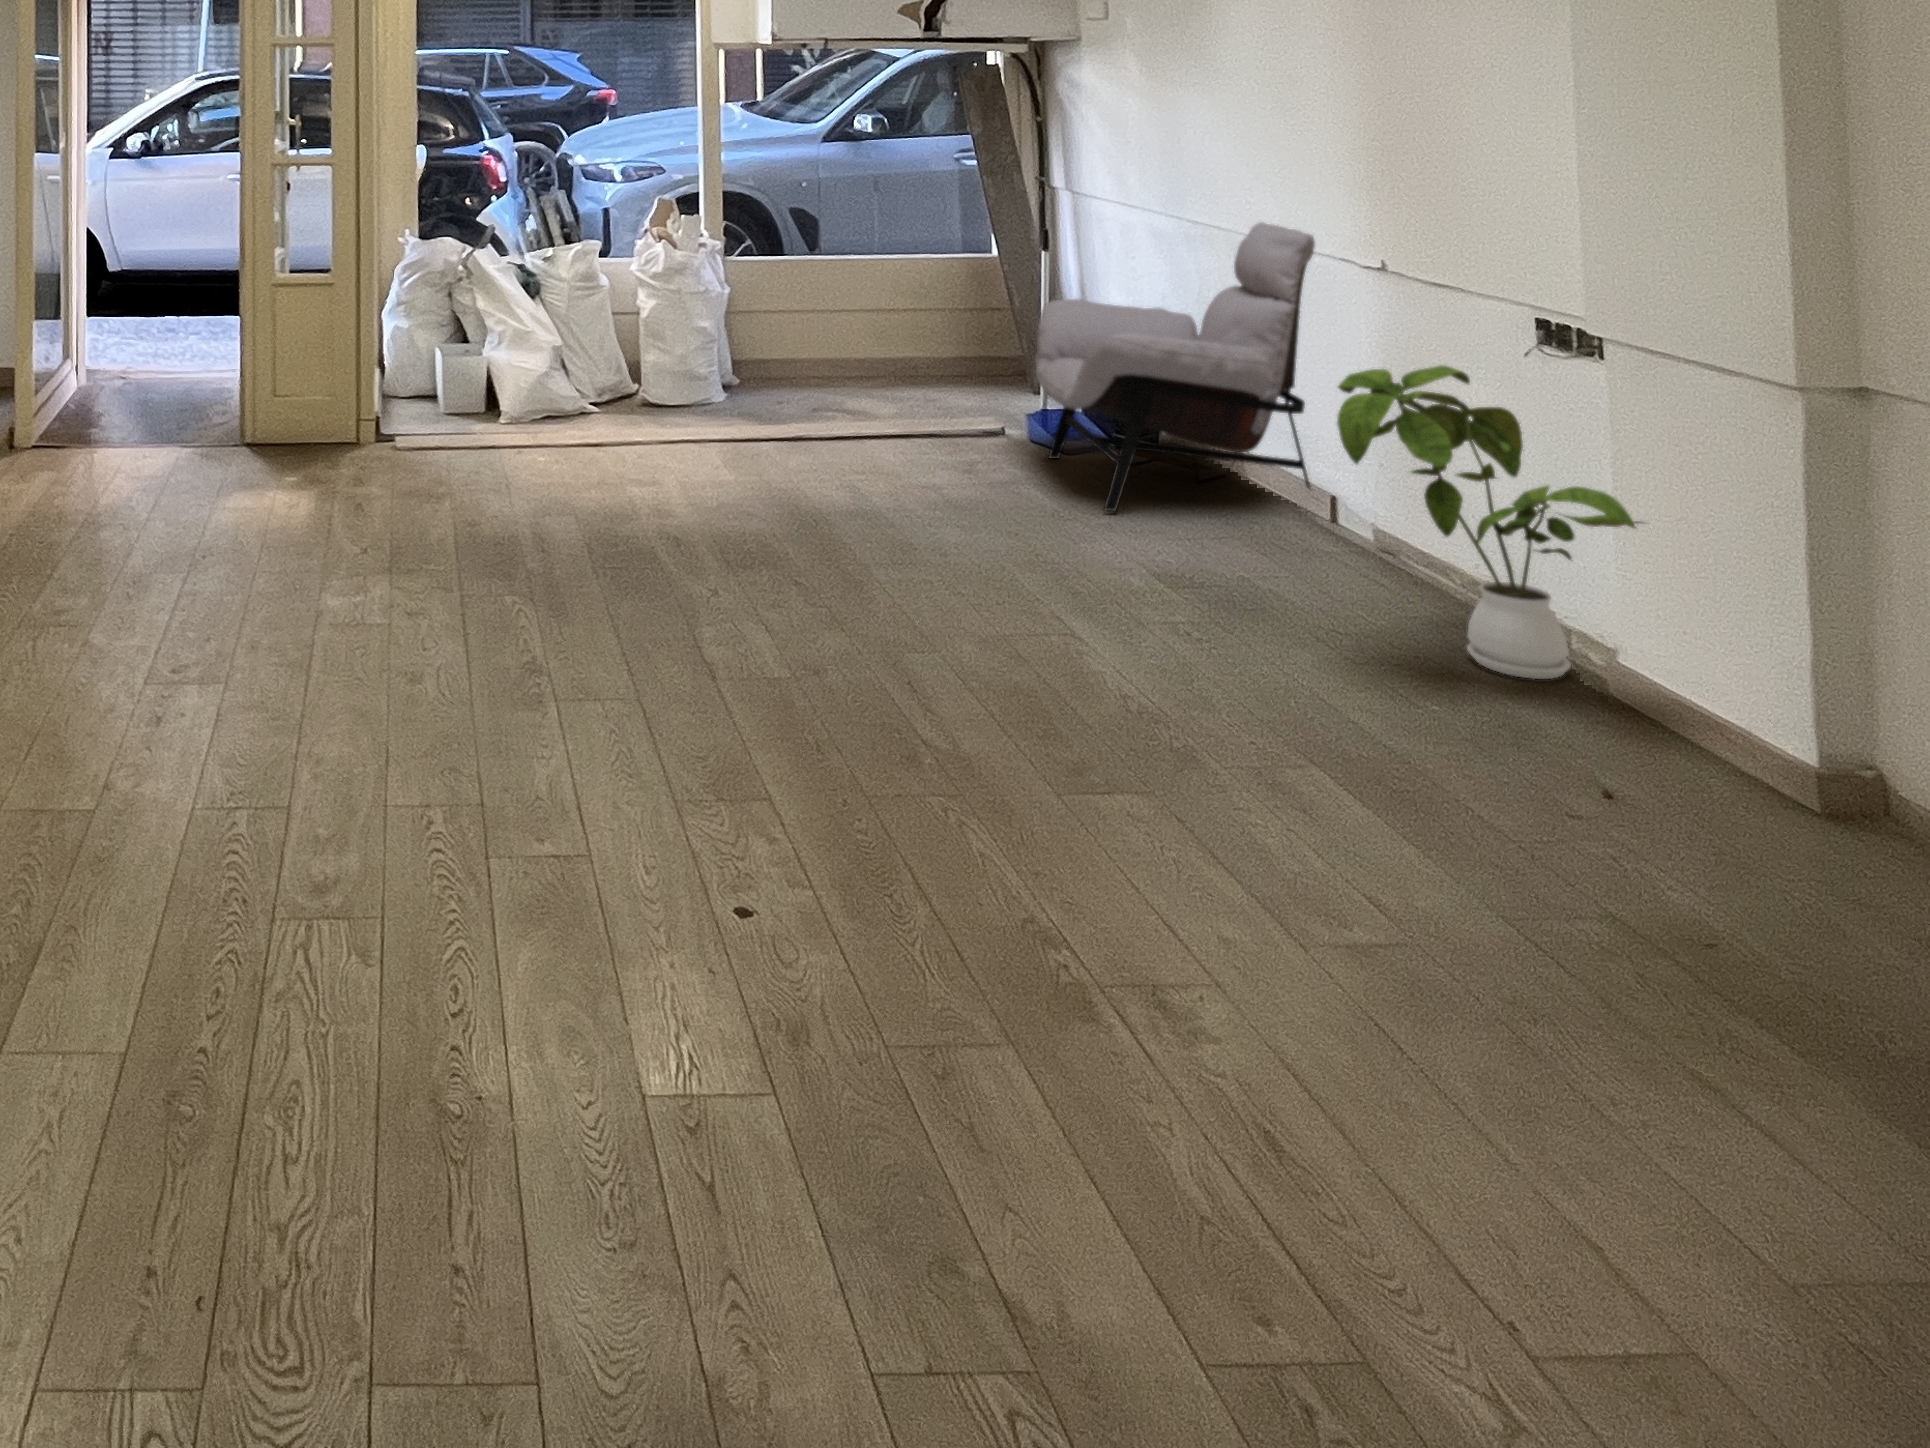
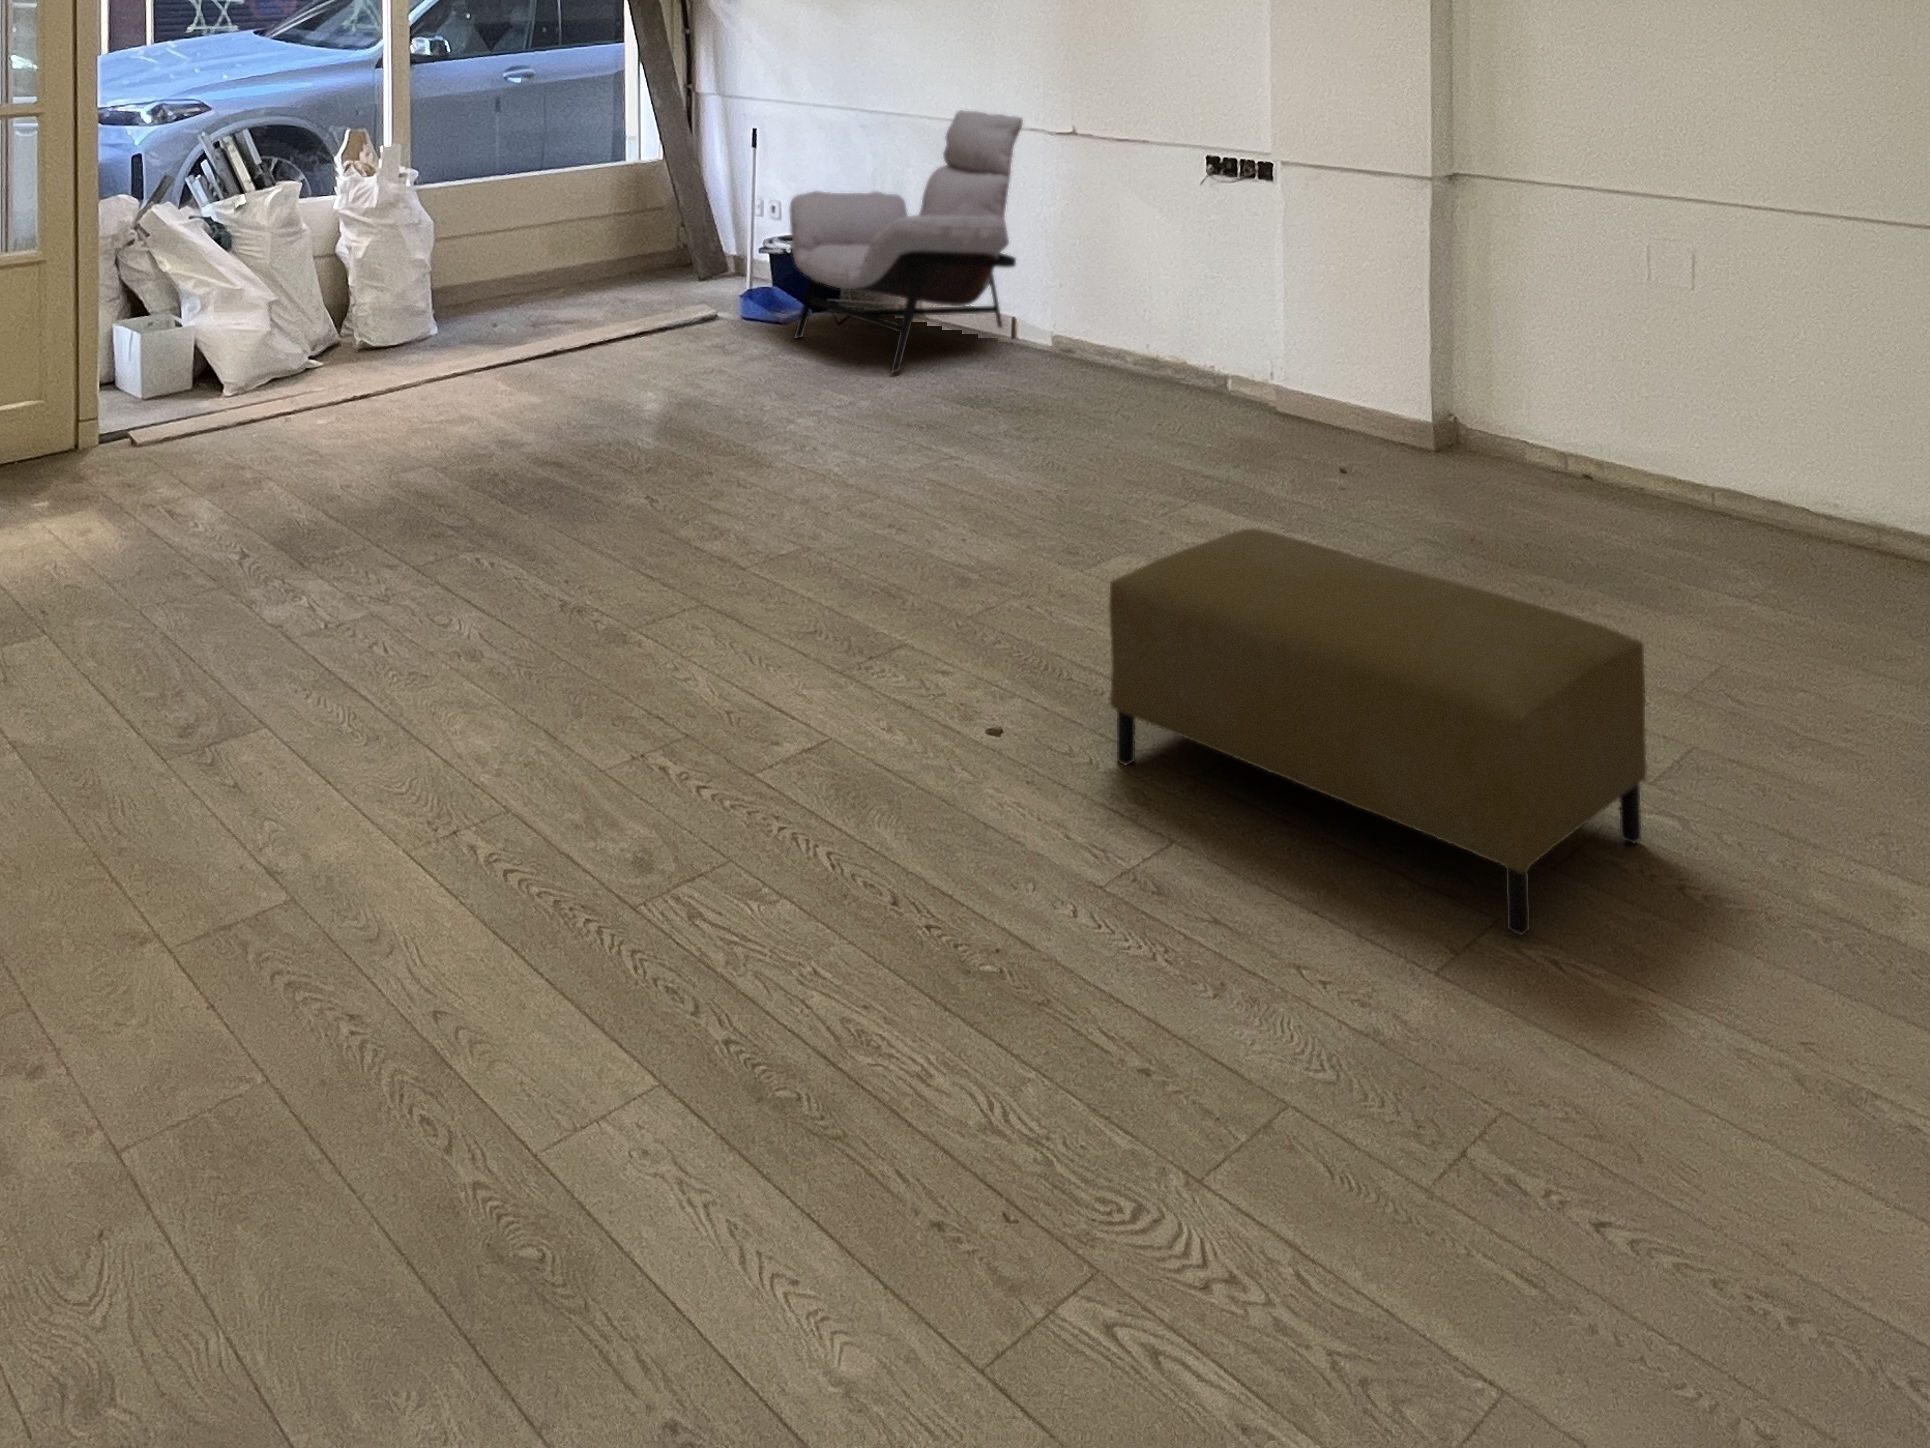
house plant: present [1337,365,1641,679] -> none [1147,211,1359,434]
ottoman: none [816,733,1413,1358] -> present [1109,529,1647,935]

